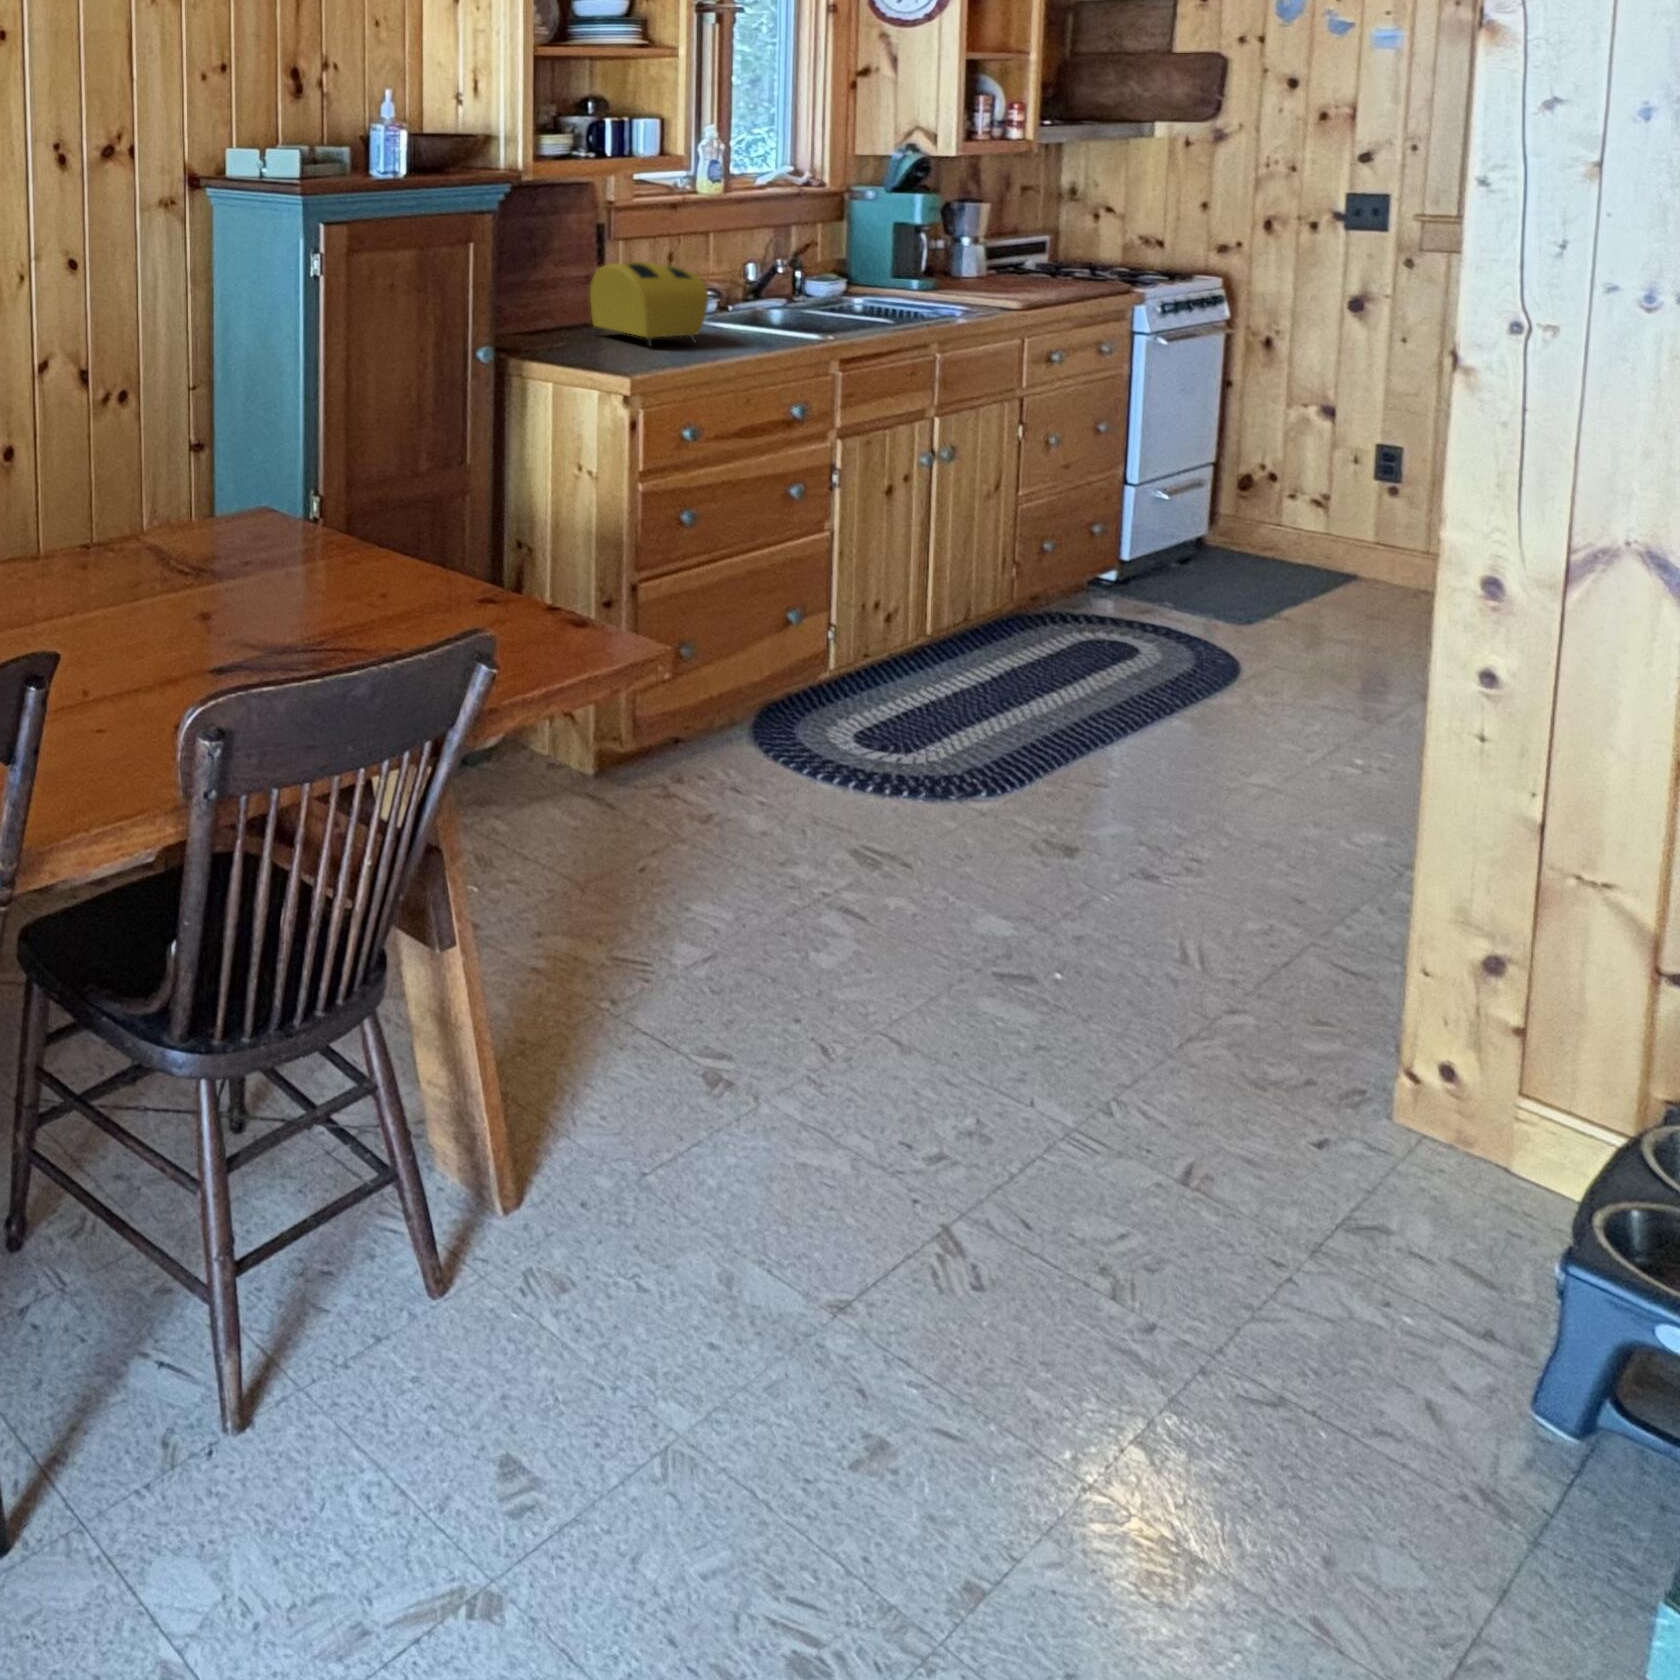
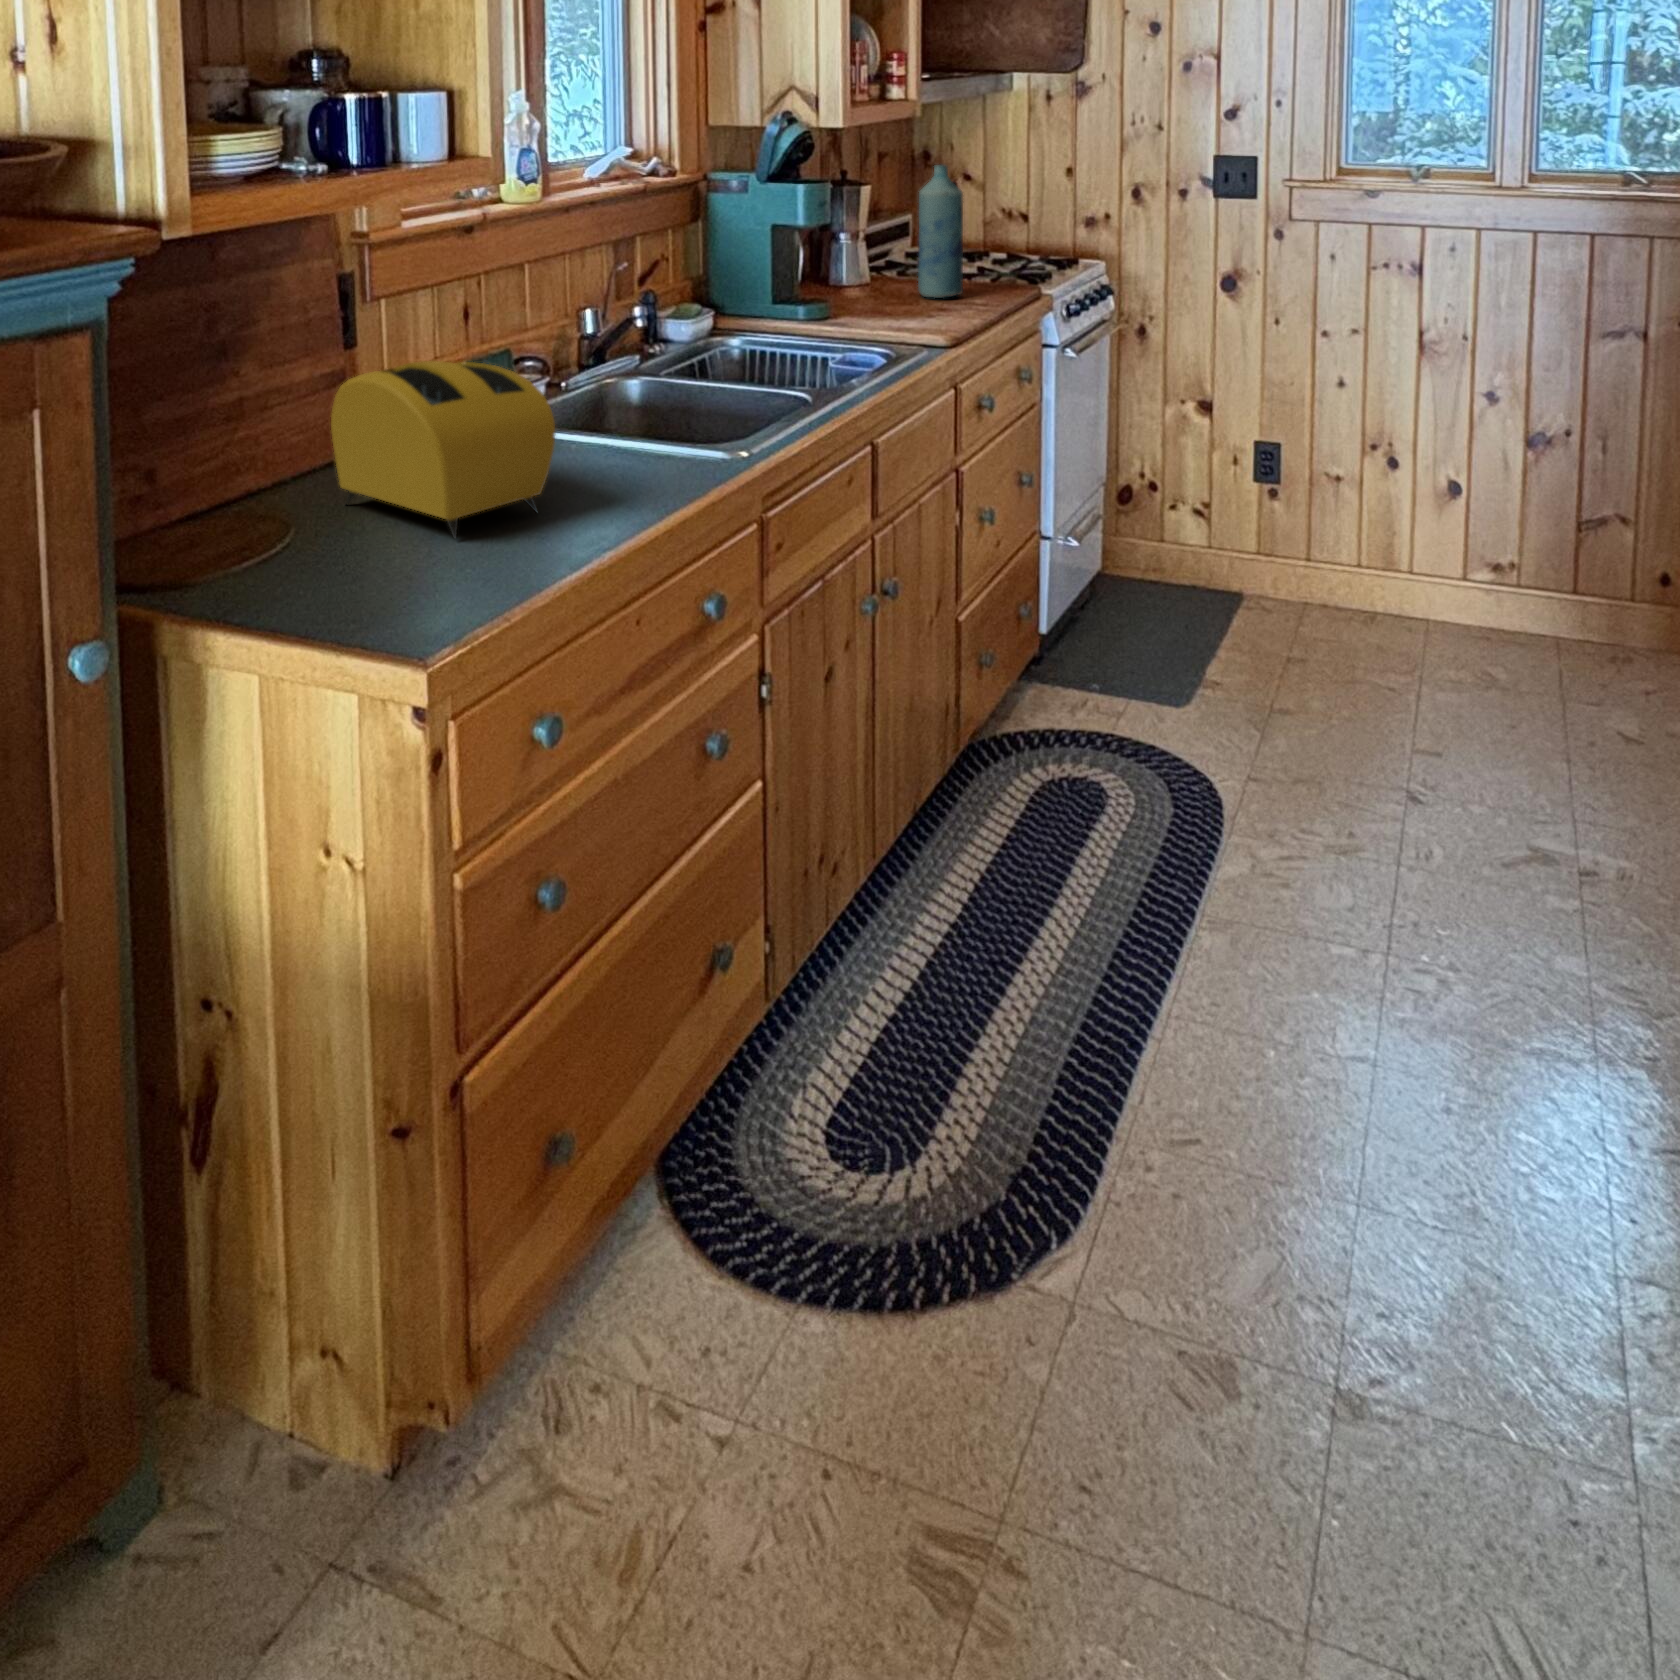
bottle: none [1021,187,1062,285] -> present [918,165,963,298]

